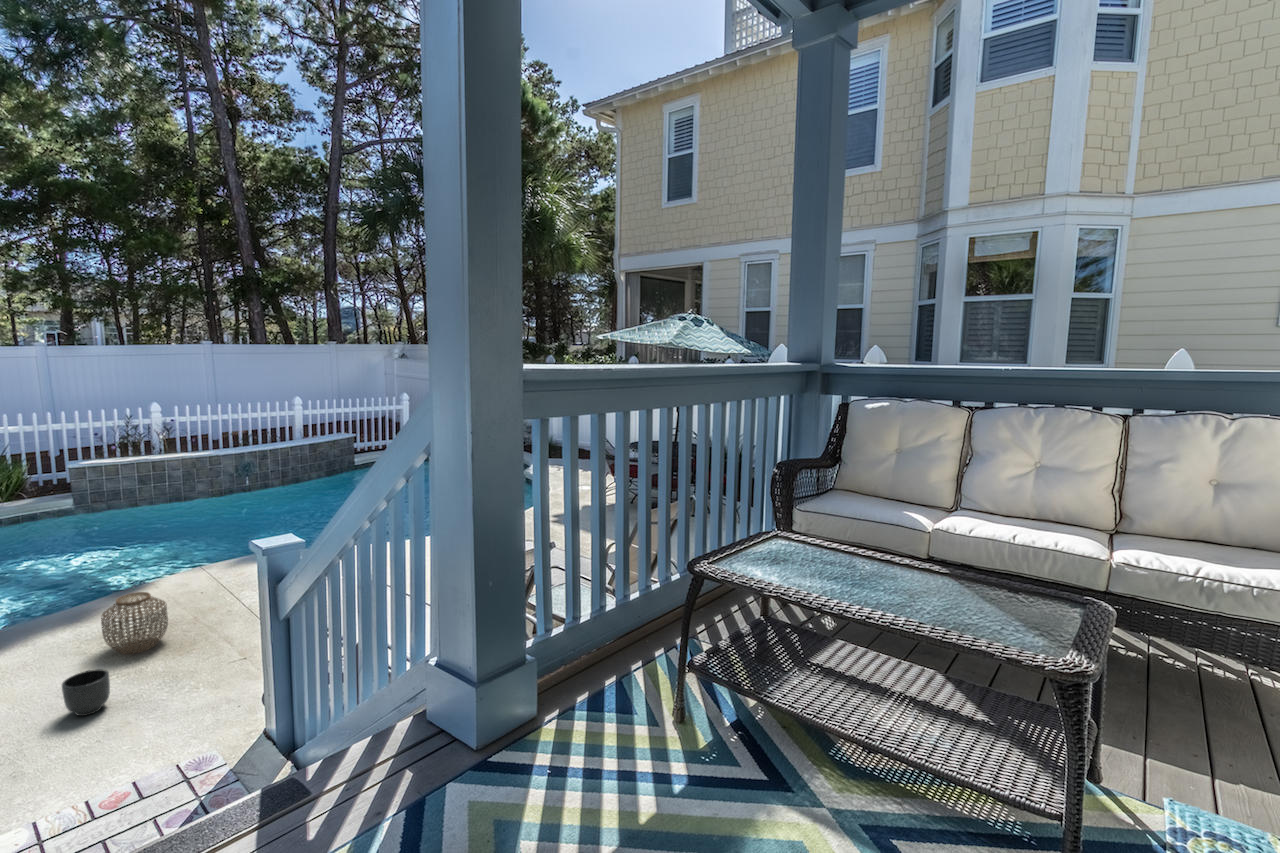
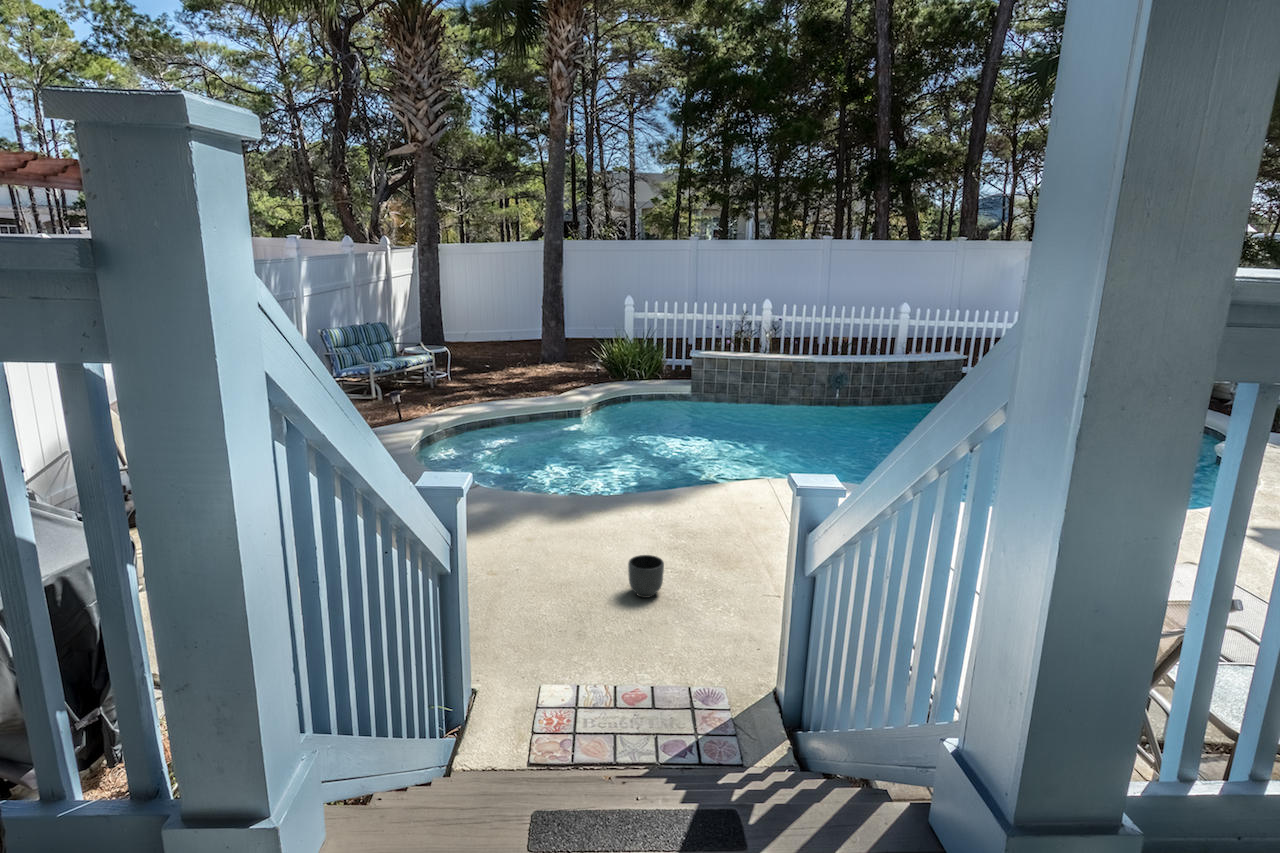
woven basket: present [101,592,168,654] -> none [672,489,726,551]

